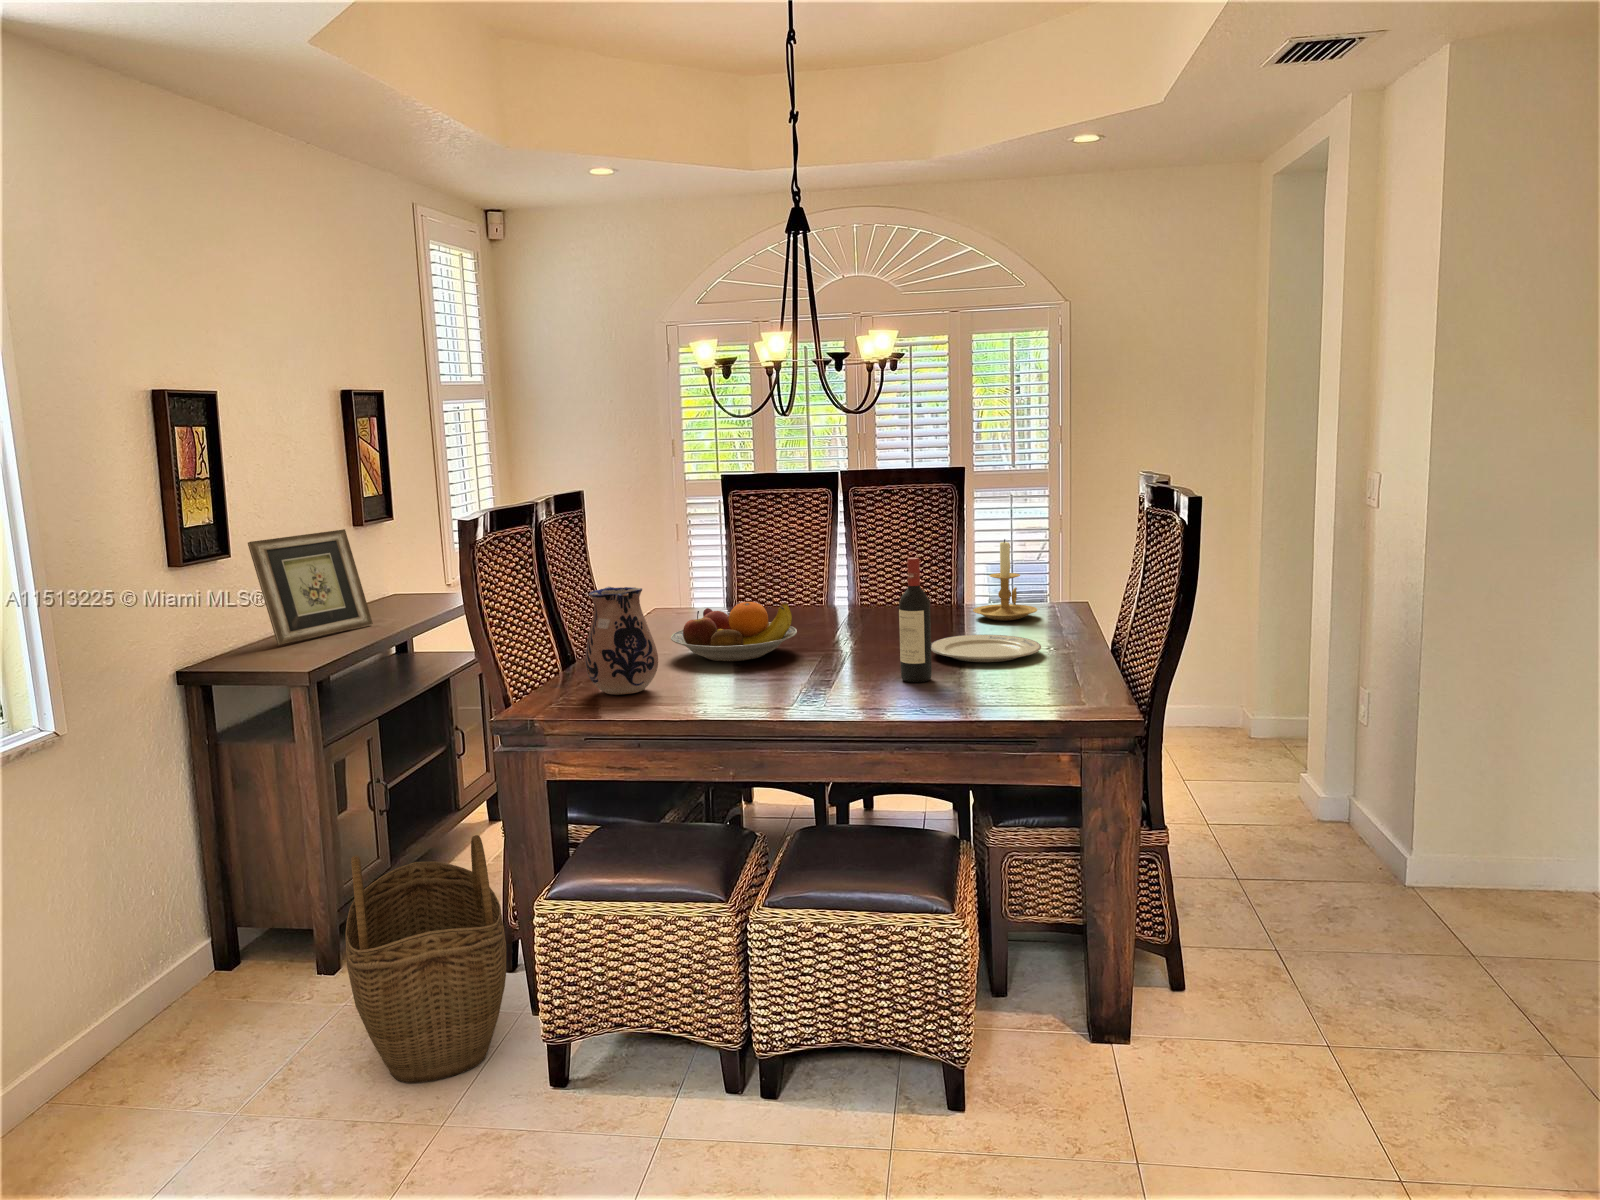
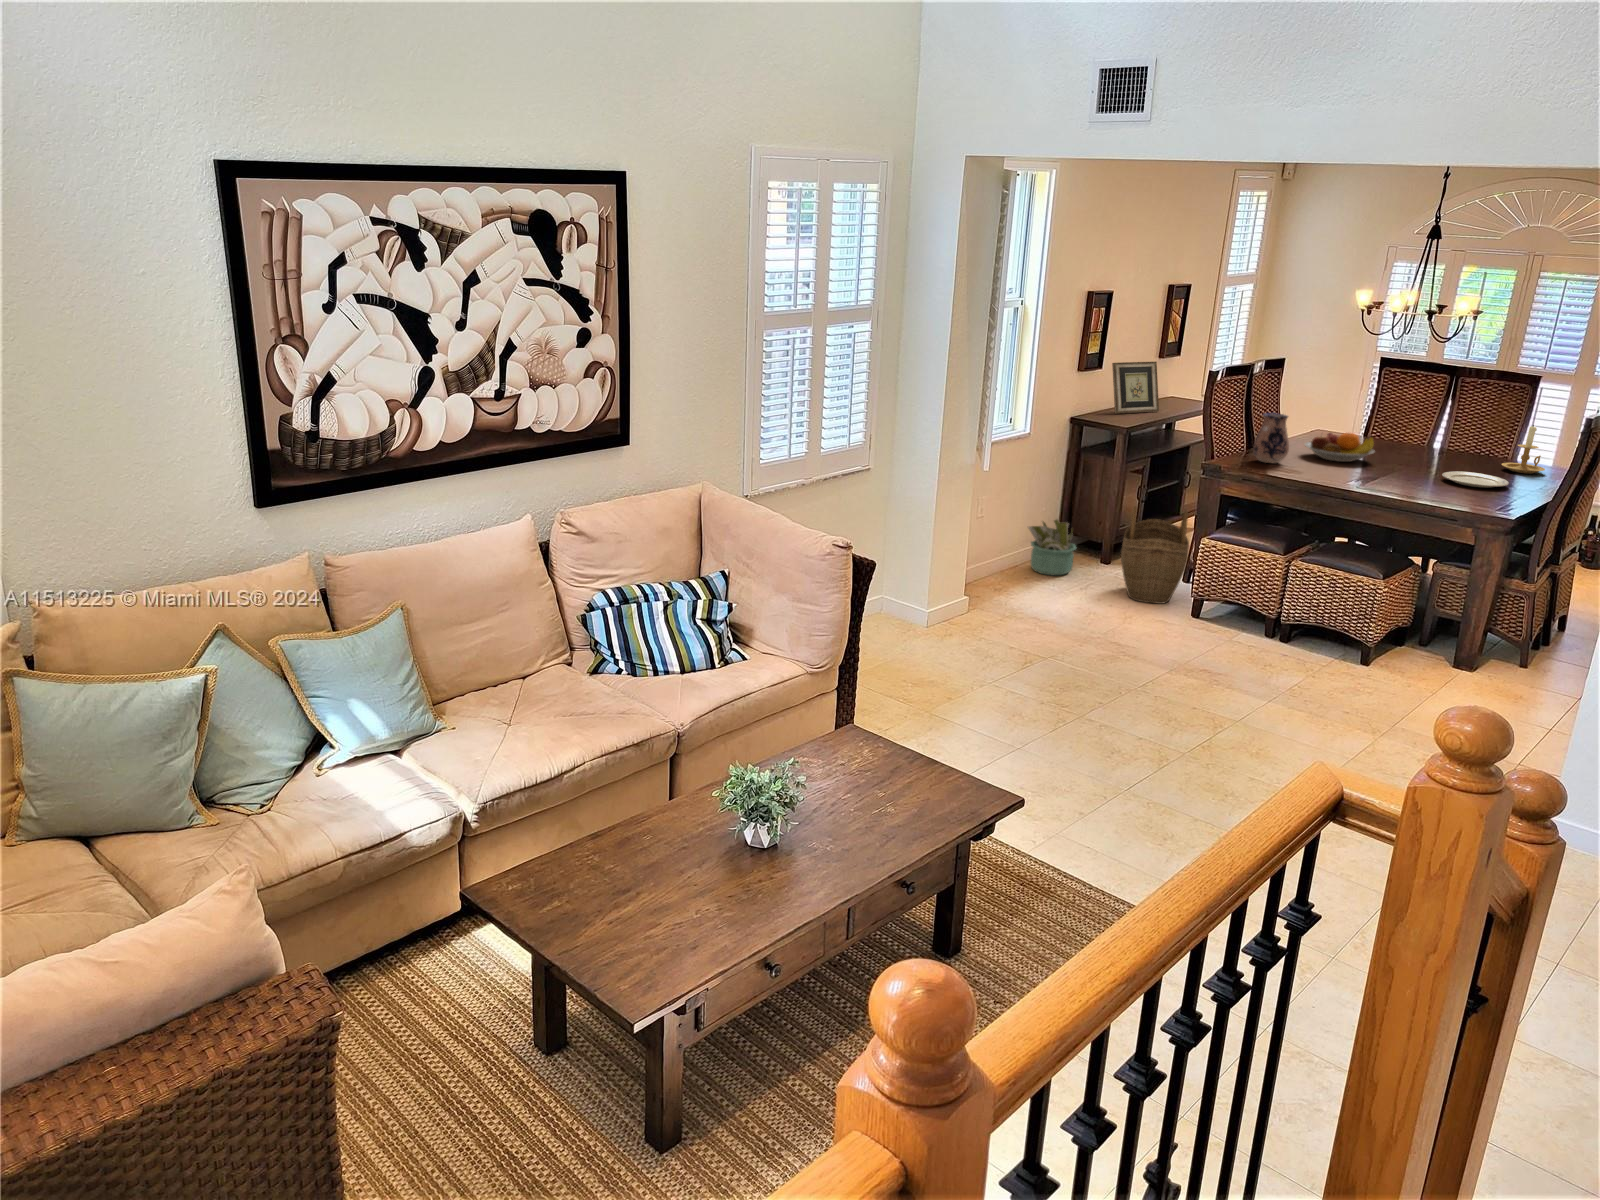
wine bottle: present [899,558,932,682] -> none [1410,424,1435,486]
decorative plant: none [96,919,242,1072] -> present [1028,519,1076,575]

